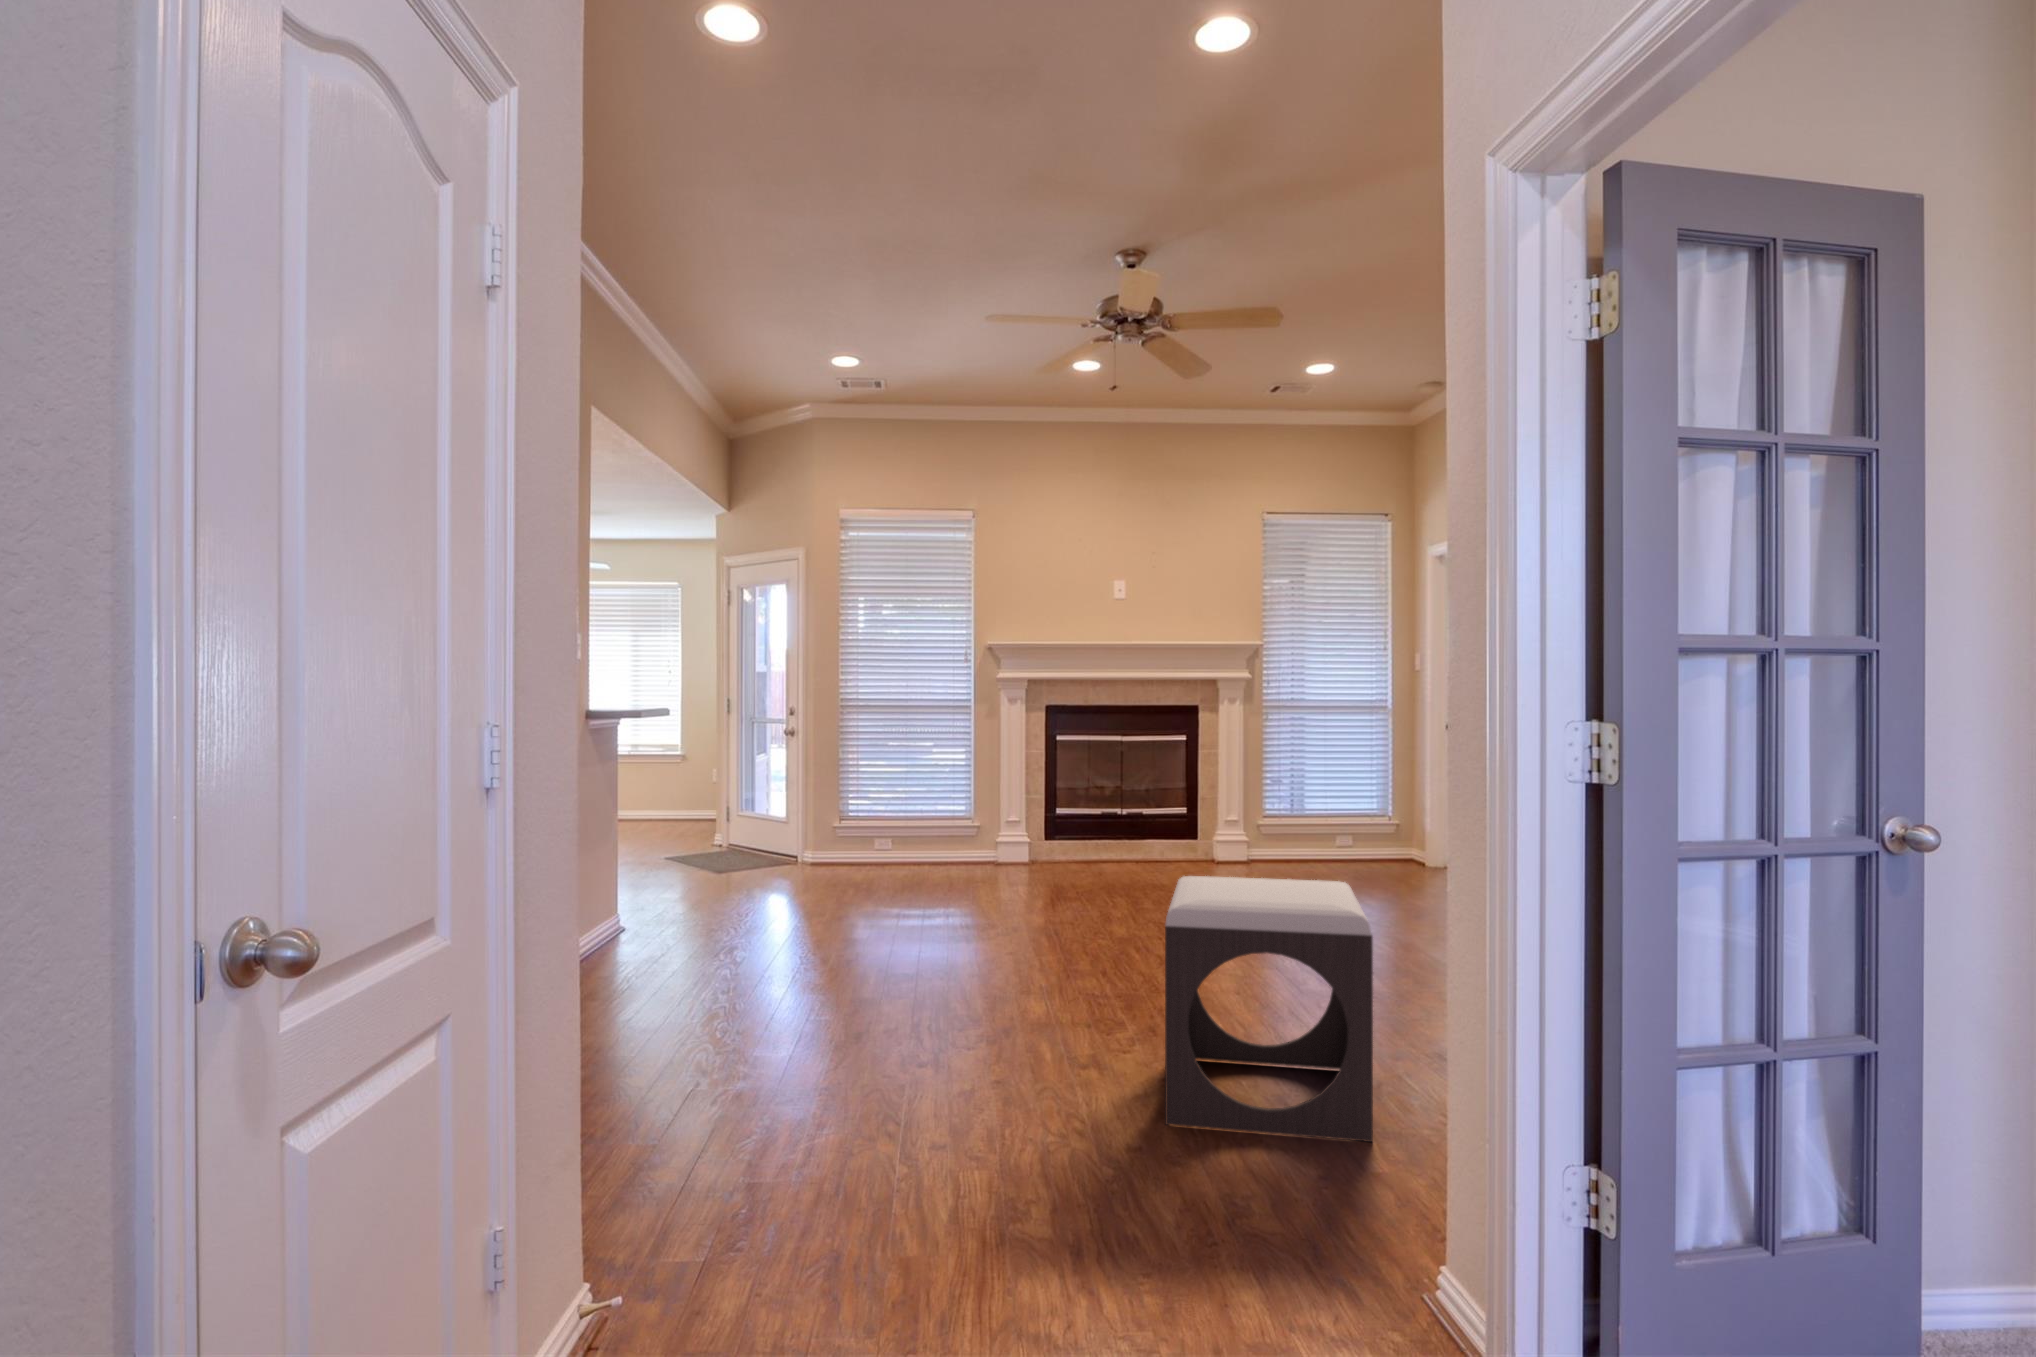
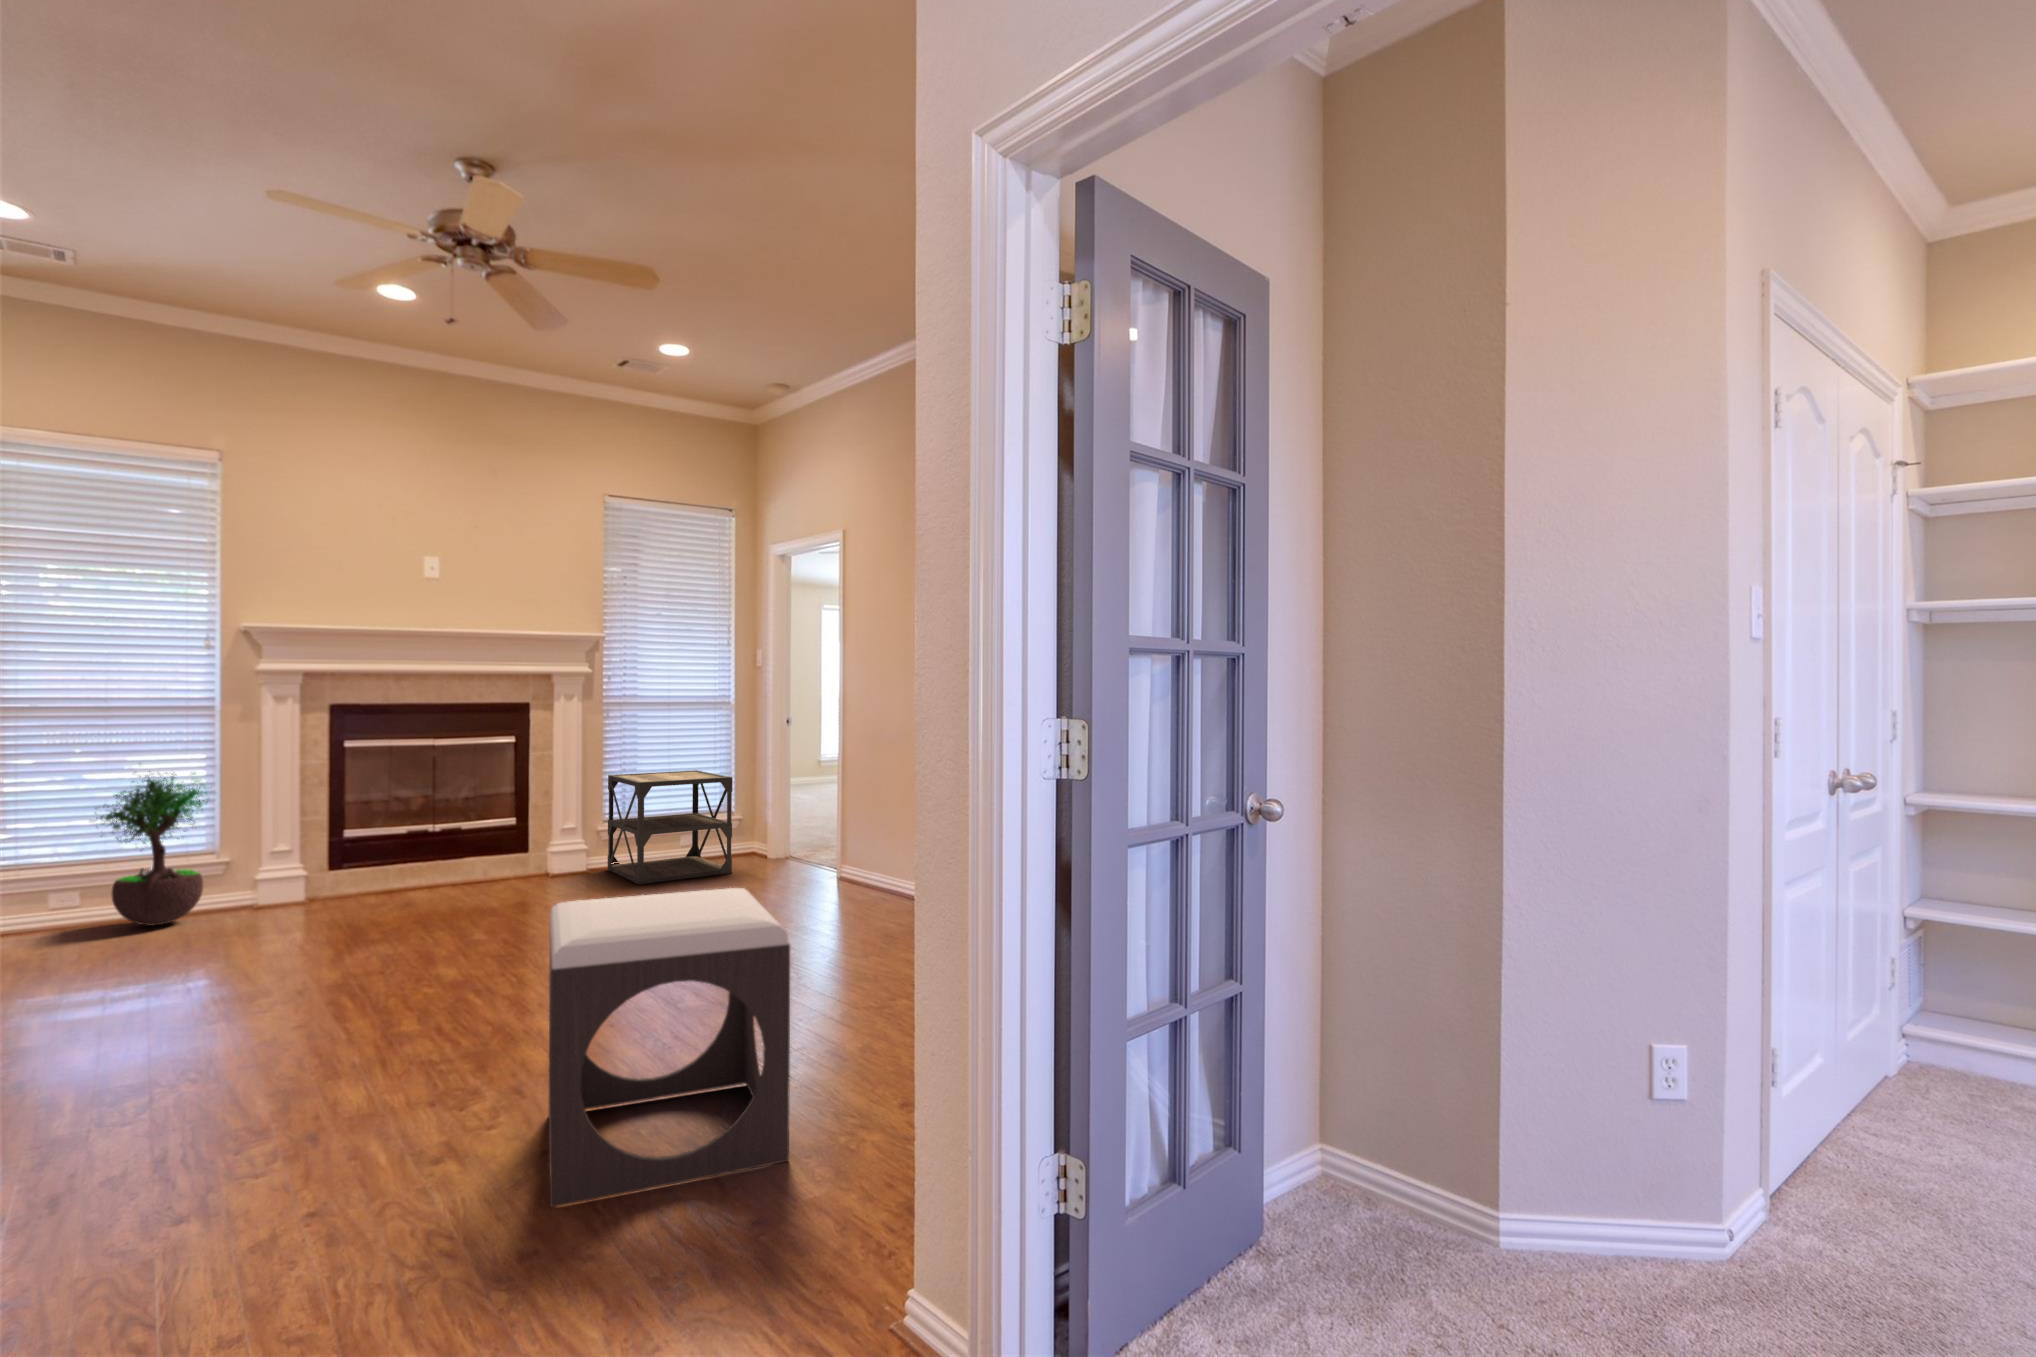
potted tree: none [898,748,972,872] -> present [93,771,211,926]
side table: none [1267,776,1386,883] -> present [608,770,732,884]

